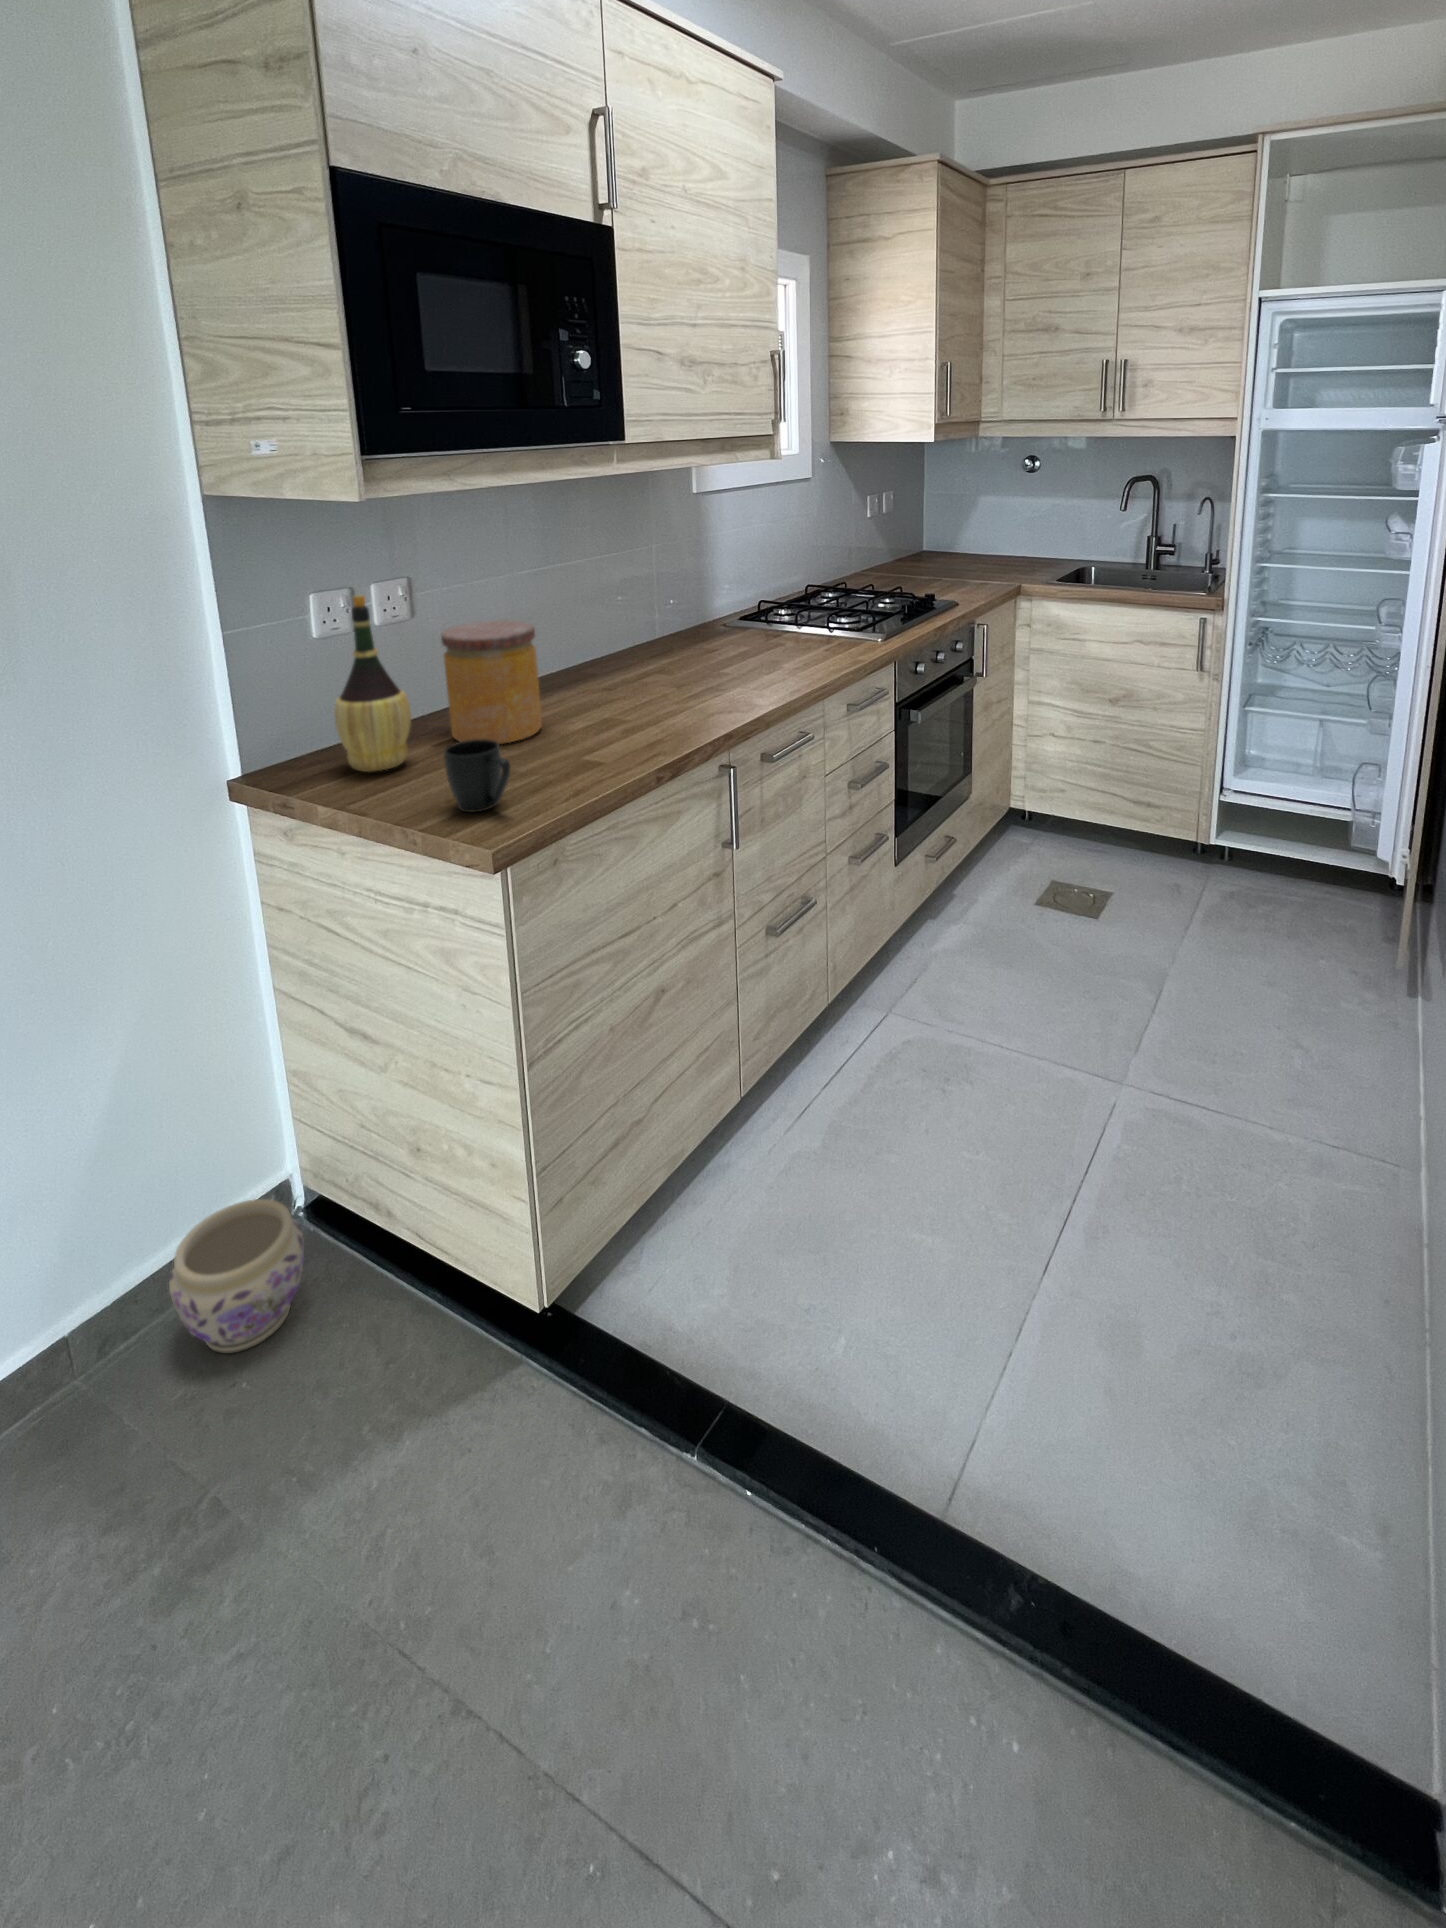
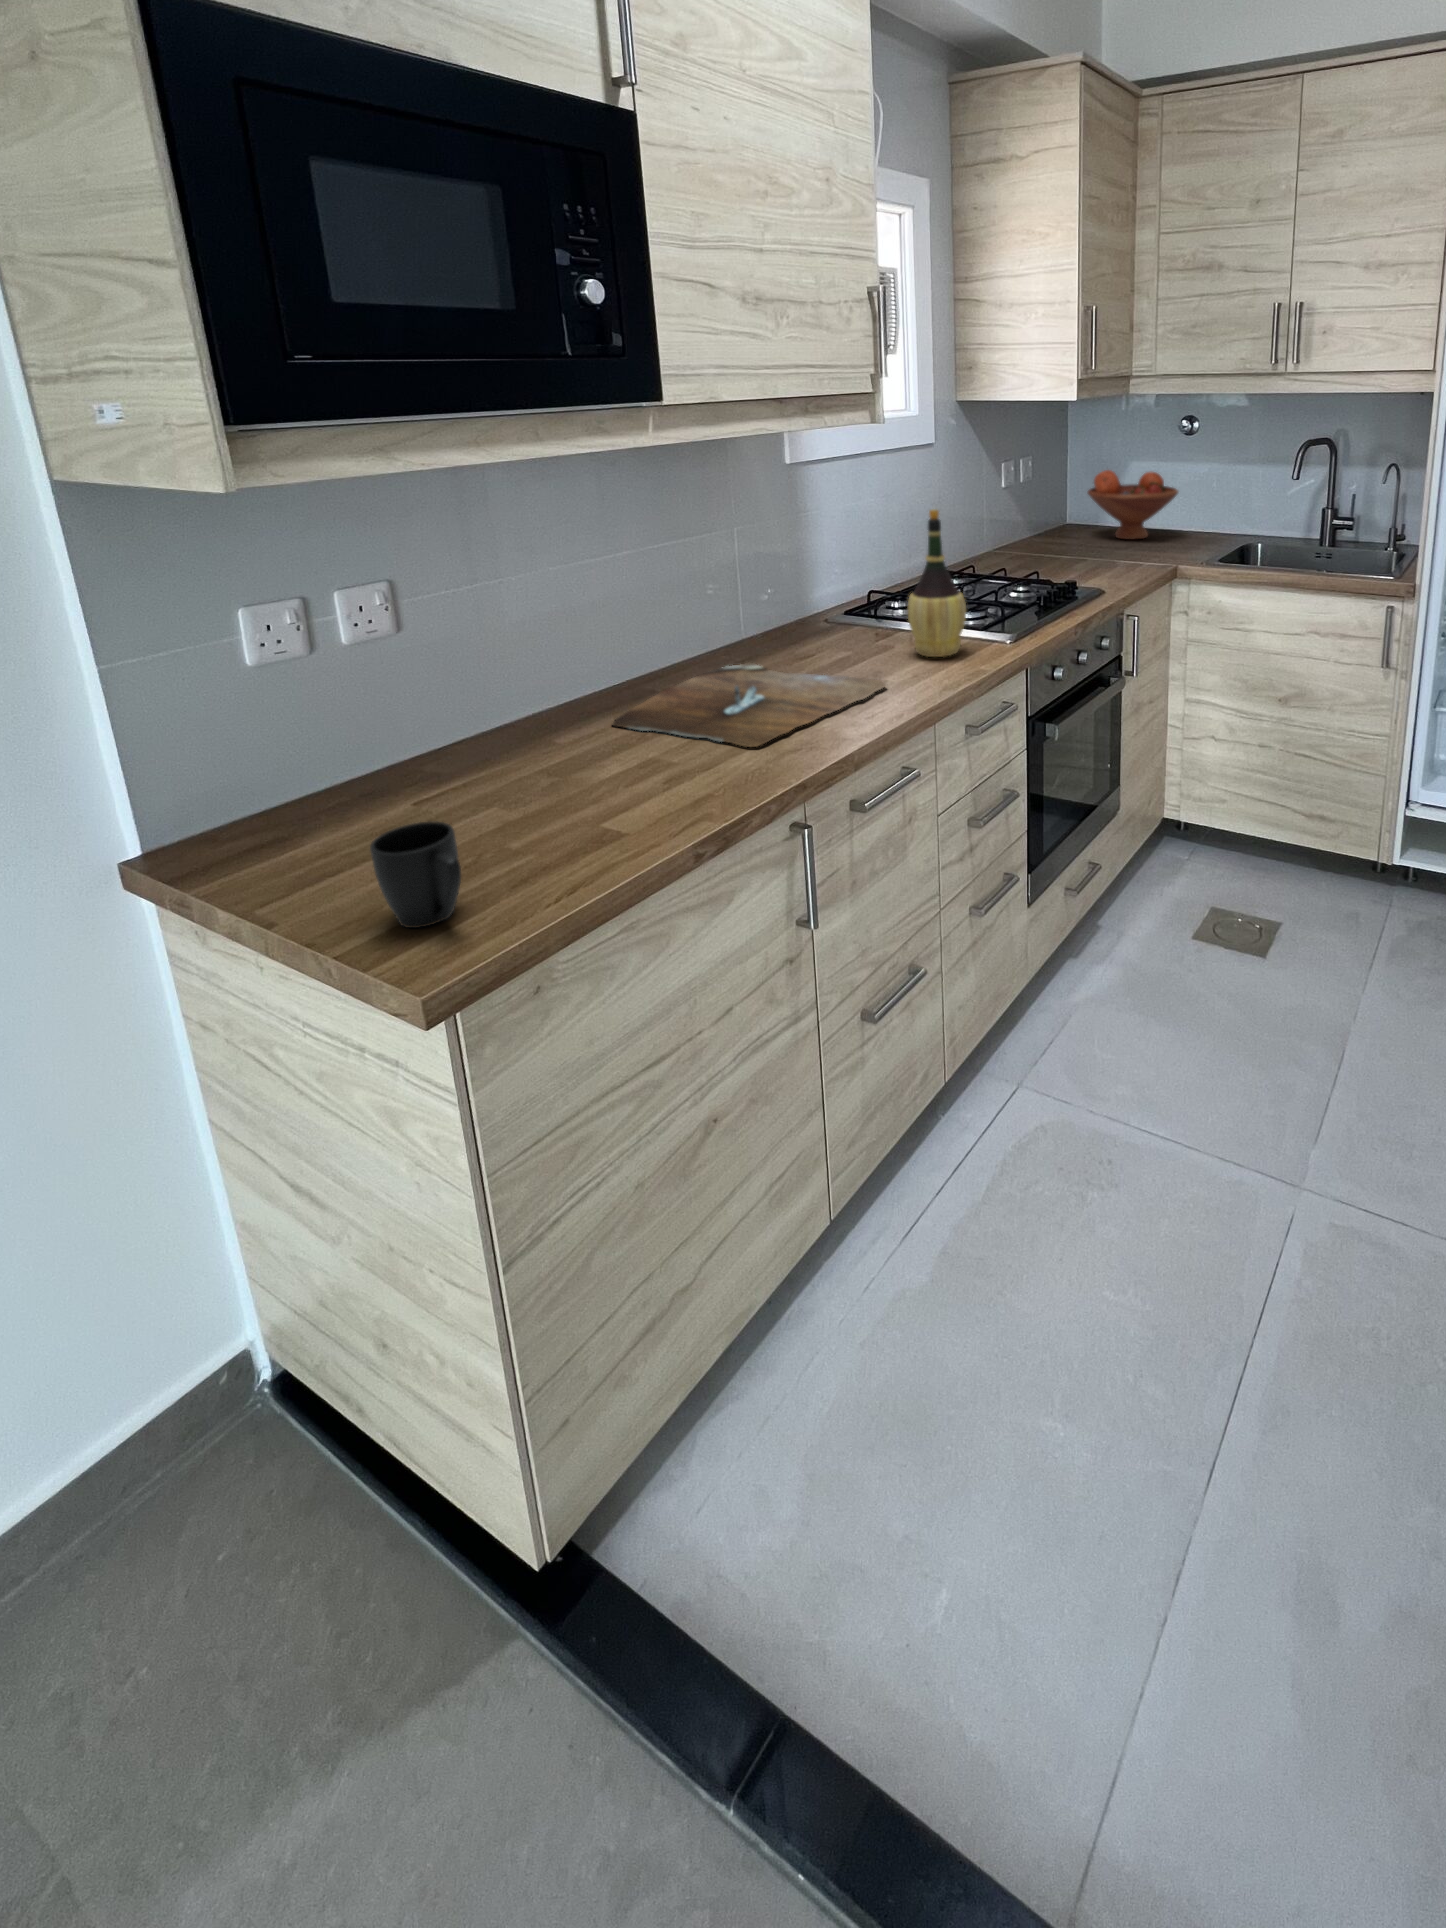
fruit bowl: none [941,503,1021,564] -> present [1088,470,1178,539]
wine bottle: present [334,595,411,772] -> present [908,509,966,657]
jar: present [441,620,542,744] -> none [413,637,559,806]
cutting board: none [570,654,786,709] -> present [613,662,886,747]
planter: present [169,1199,304,1354] -> none [48,1397,245,1616]

